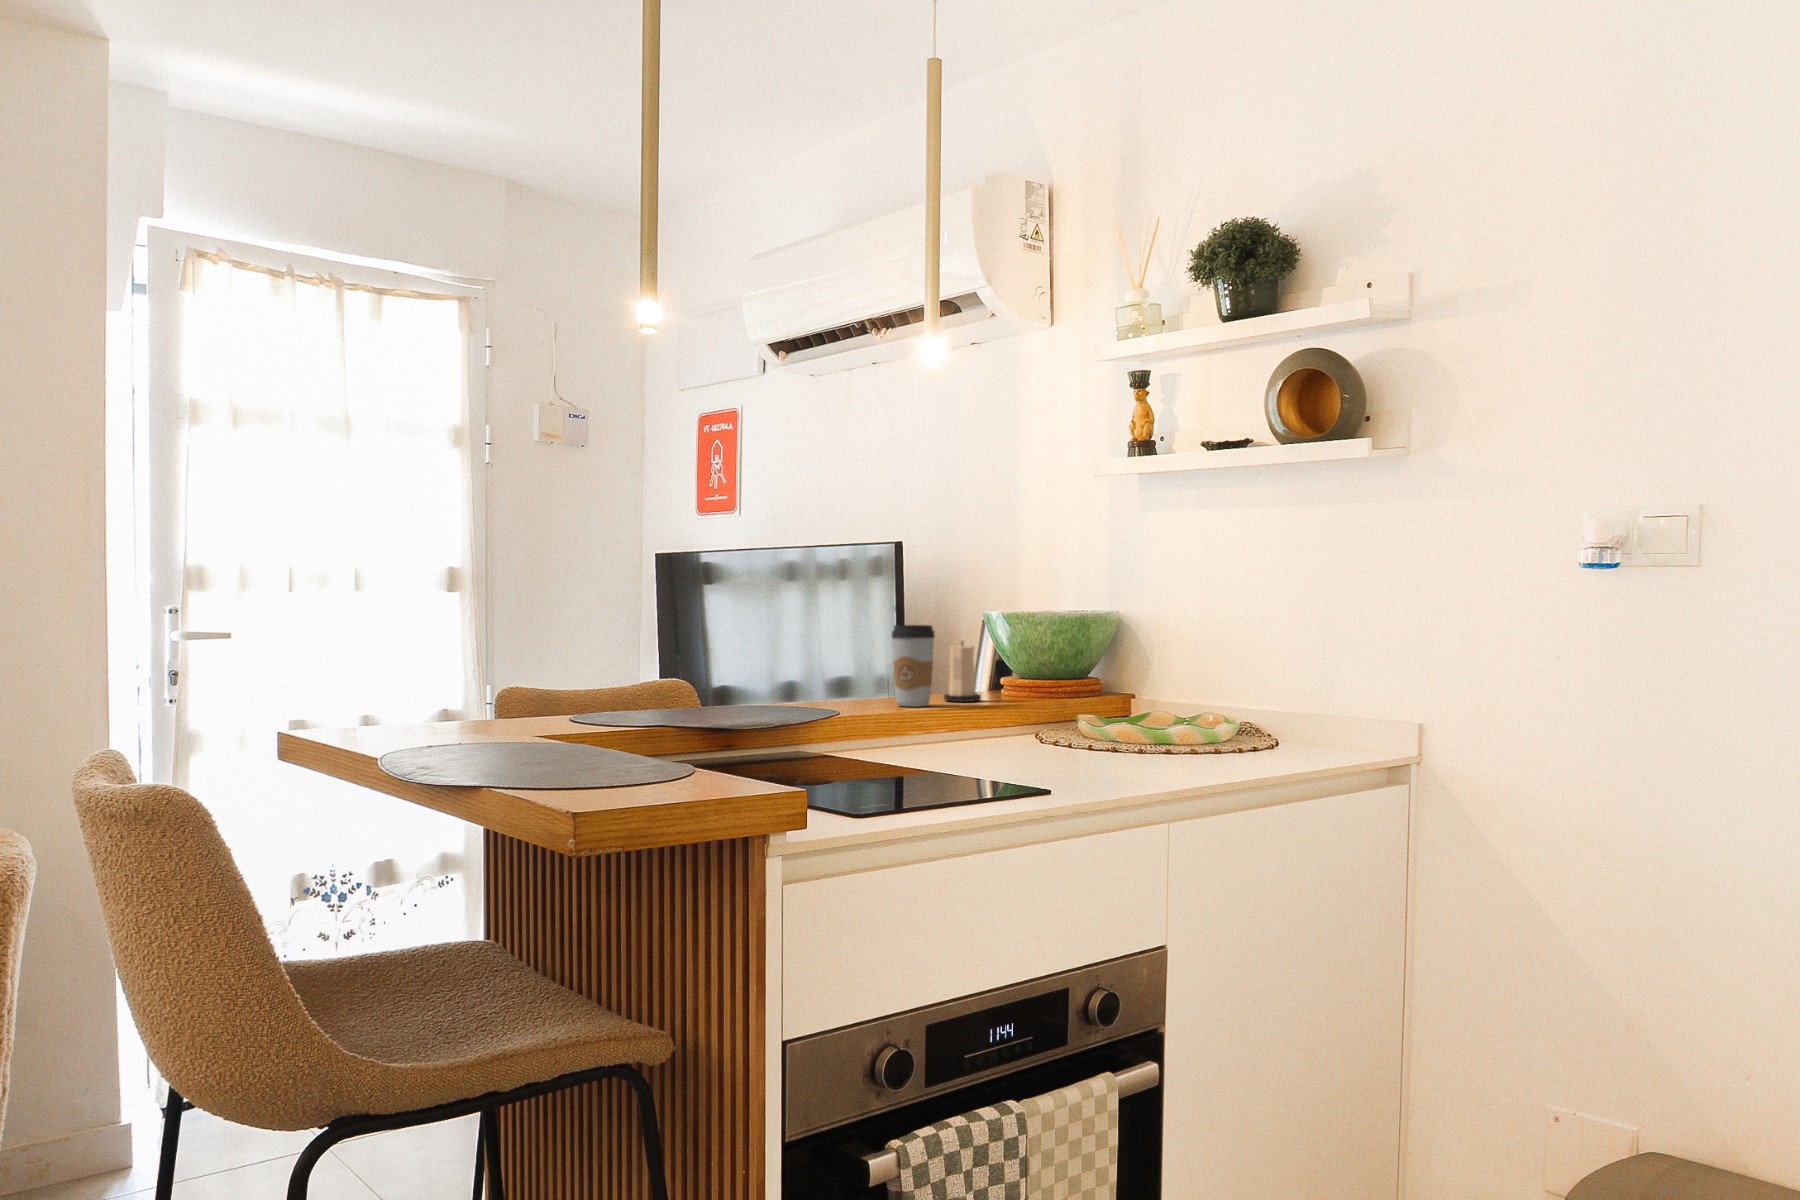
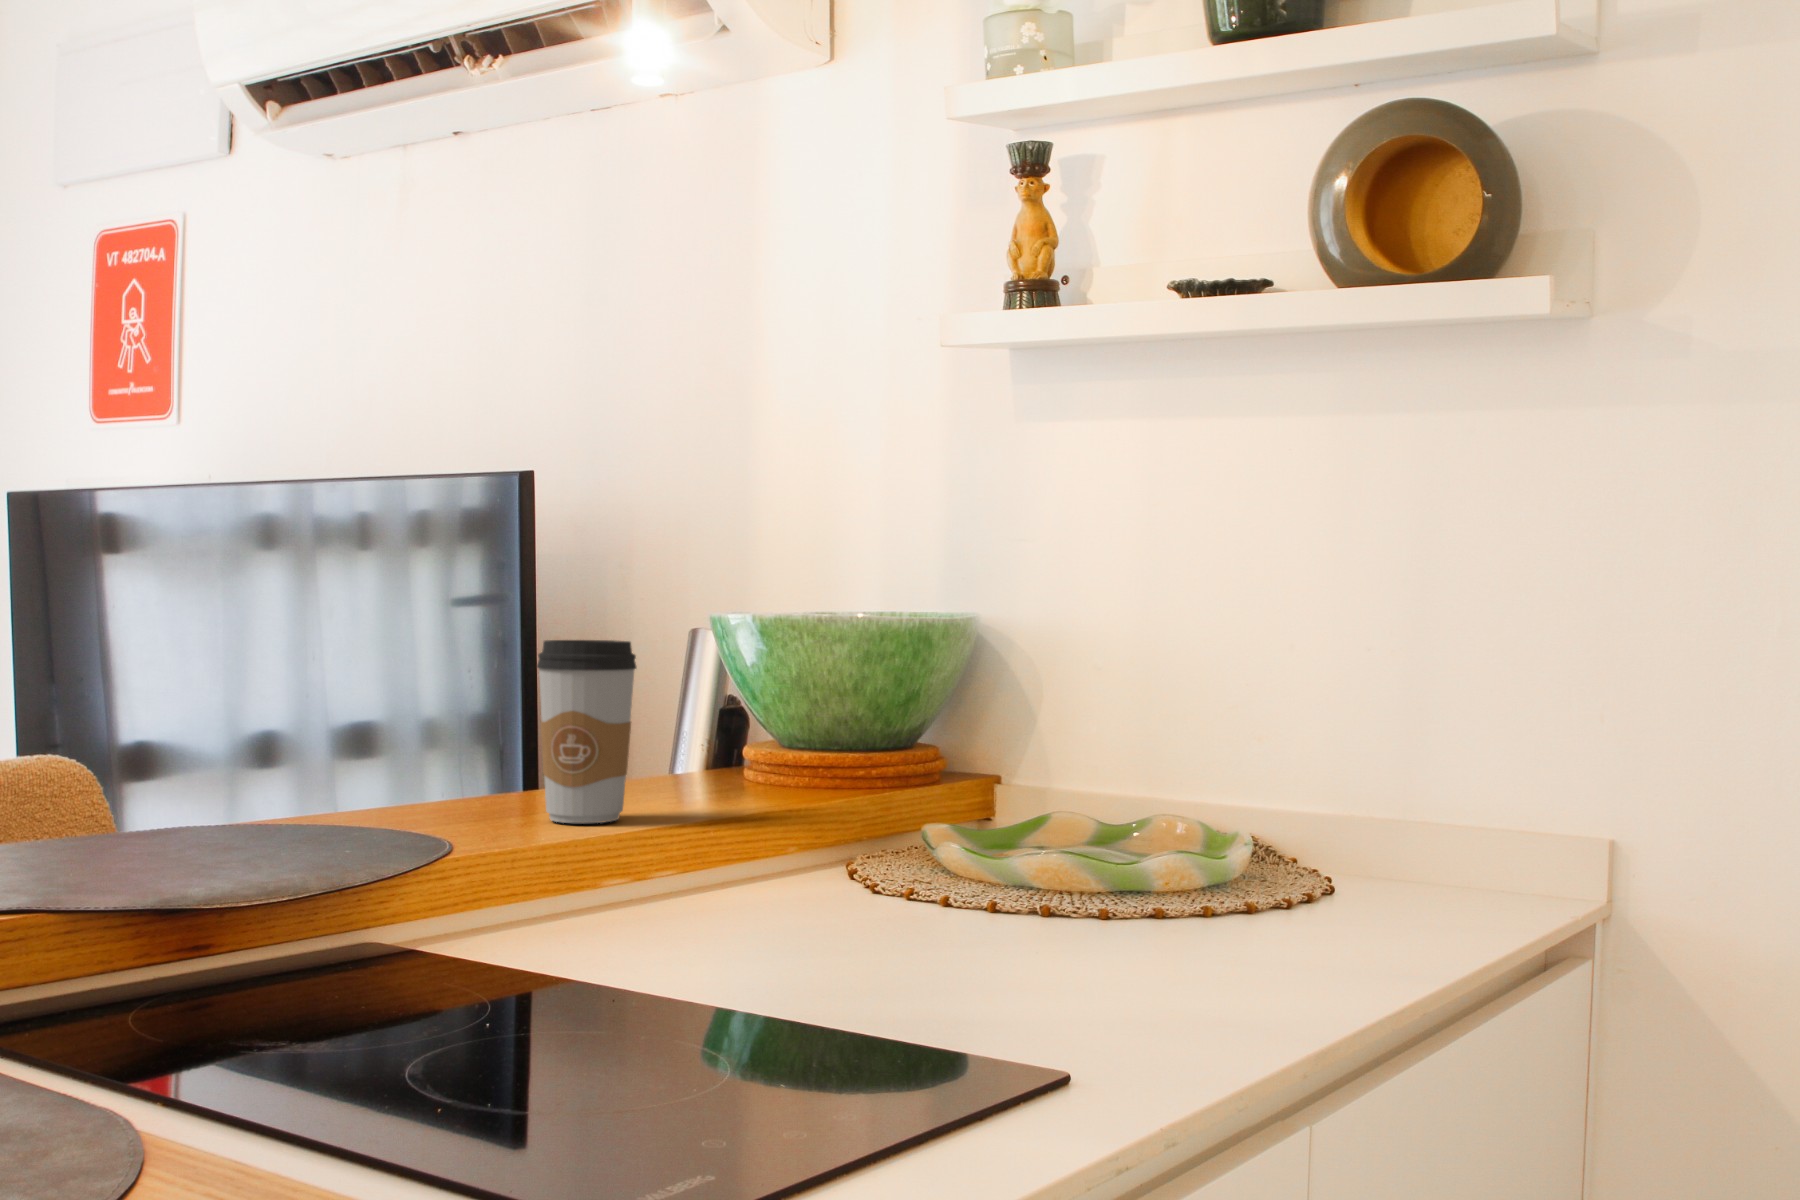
candle: present [944,641,981,702] -> none [640,671,720,805]

